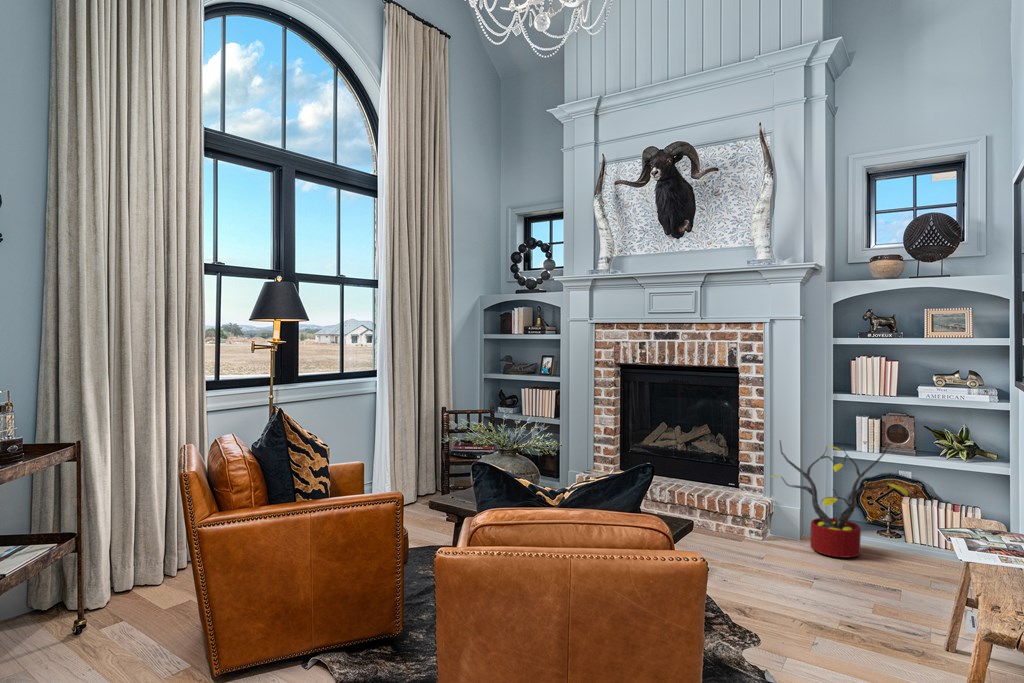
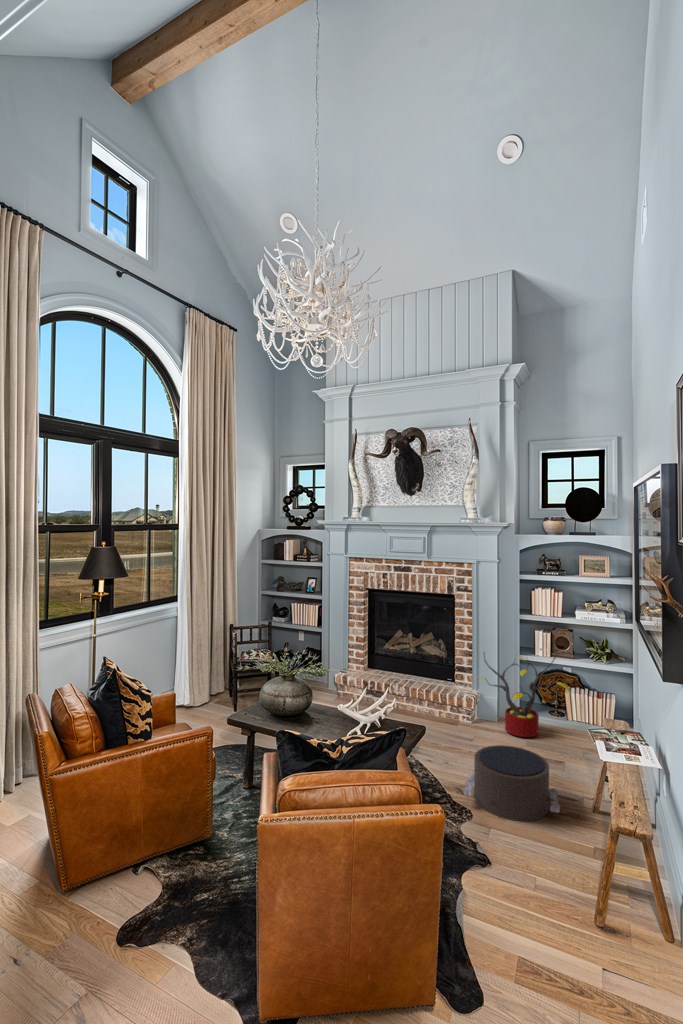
pouf: none [747,553,895,653] -> present [464,745,560,821]

